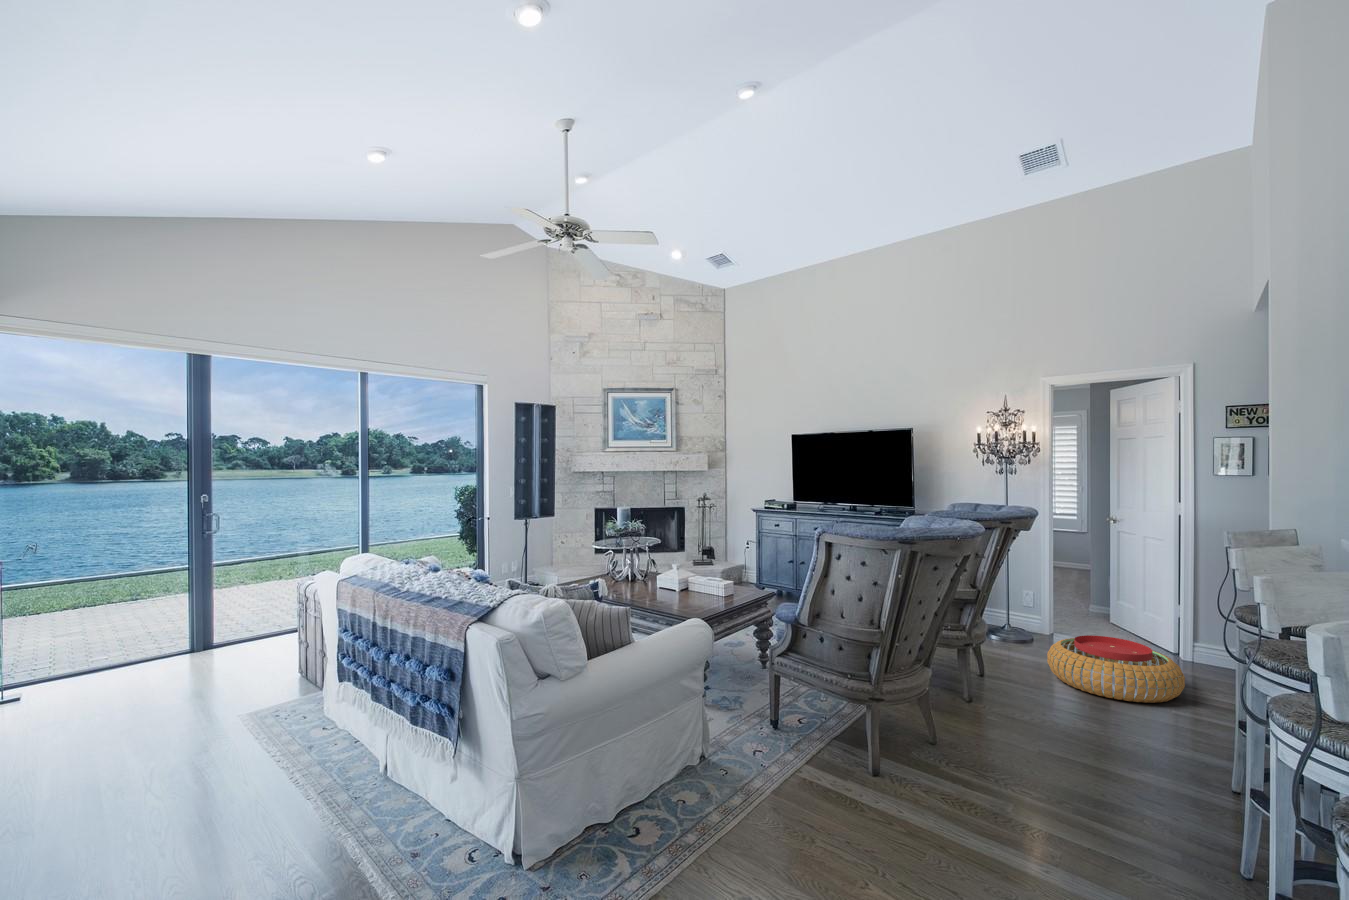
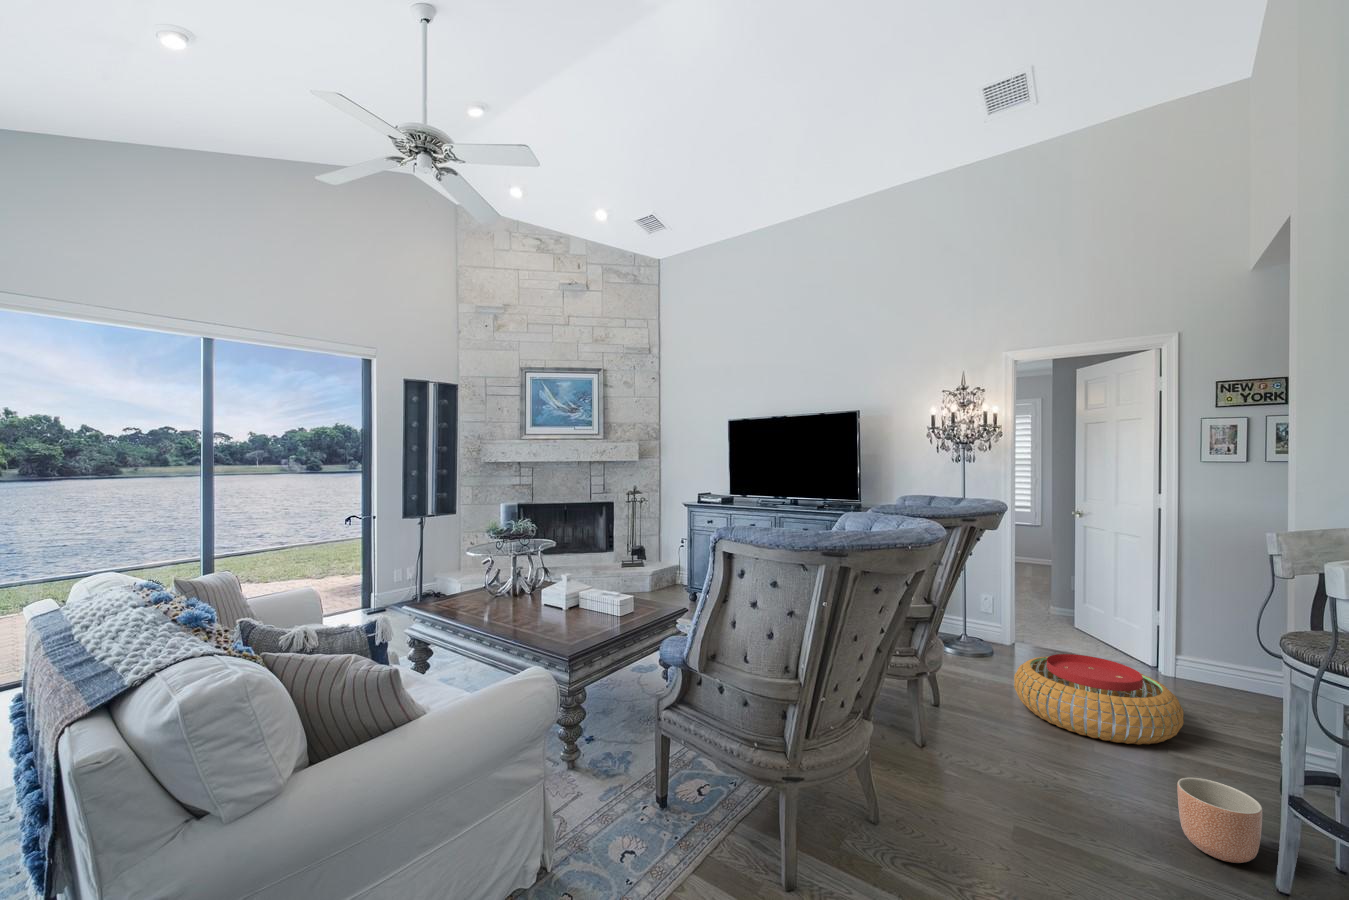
planter: none [1160,713,1218,769] -> present [1177,778,1262,863]

